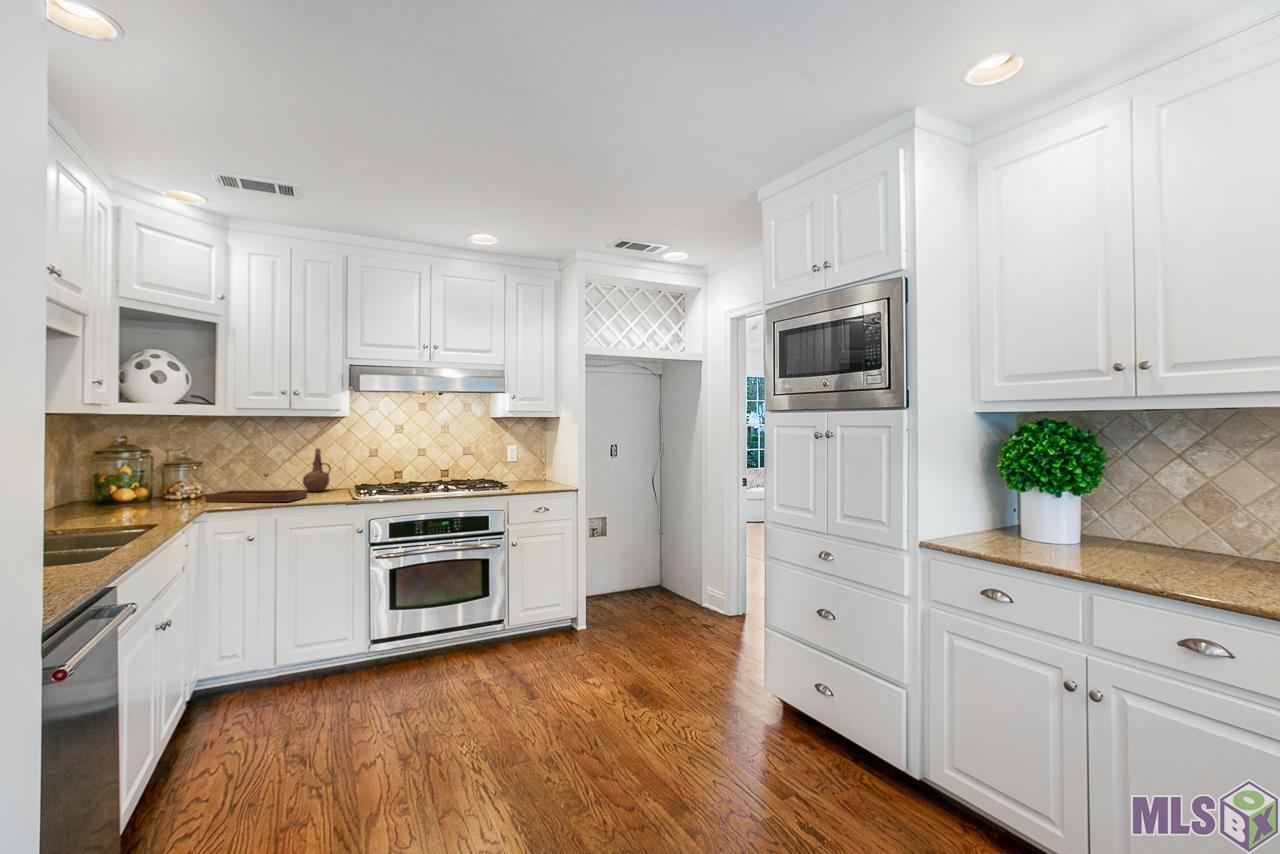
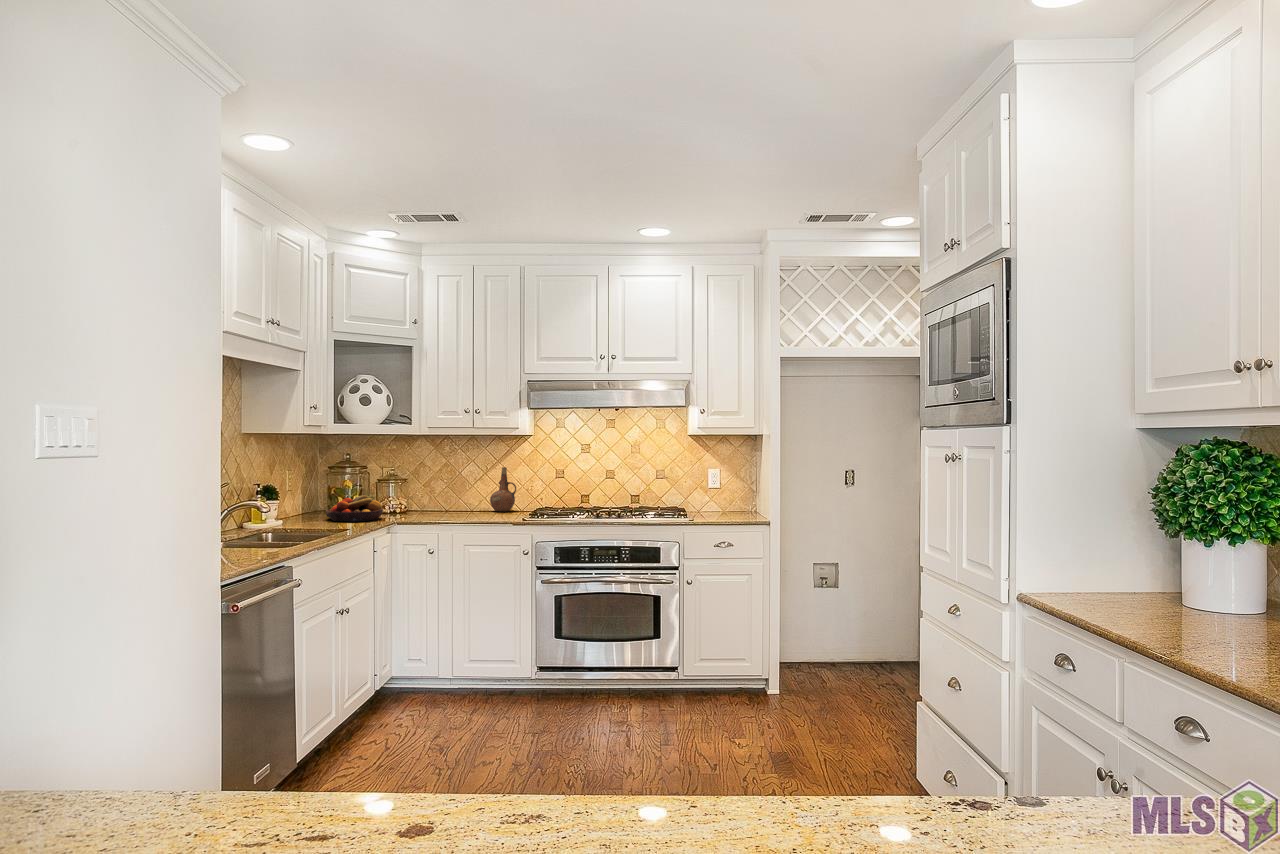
tray: present [205,473,307,502] -> none [402,490,486,519]
fruit bowl: none [105,482,185,513] -> present [326,495,383,522]

